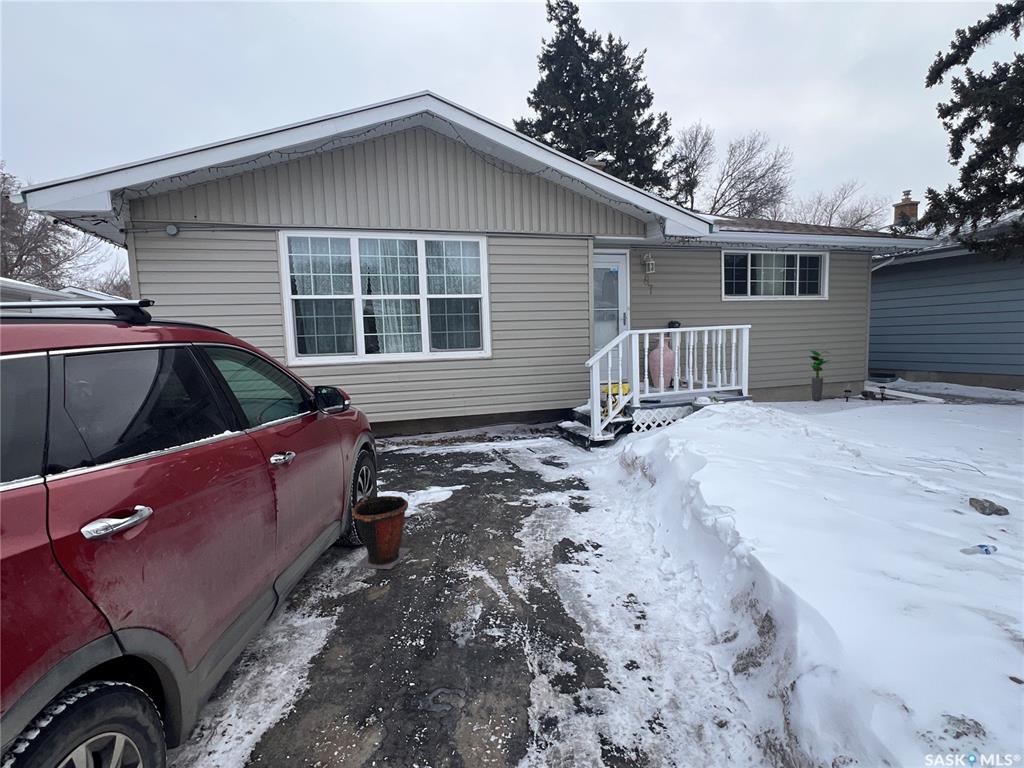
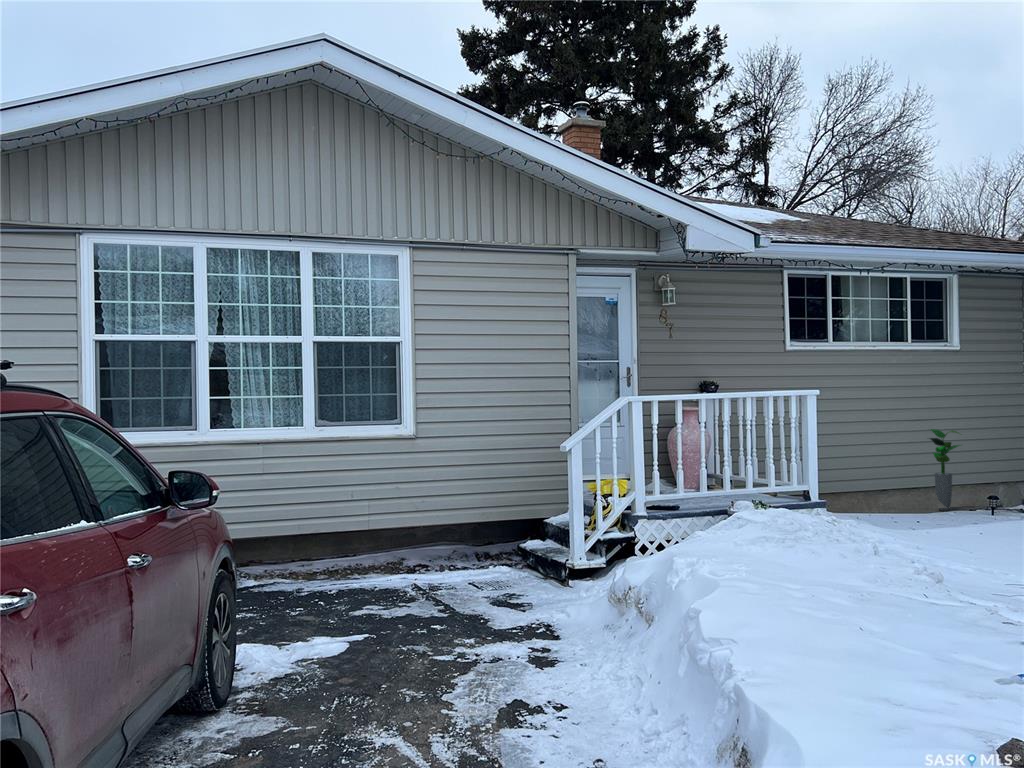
waste bin: present [352,496,411,569] -> none [209,629,291,738]

